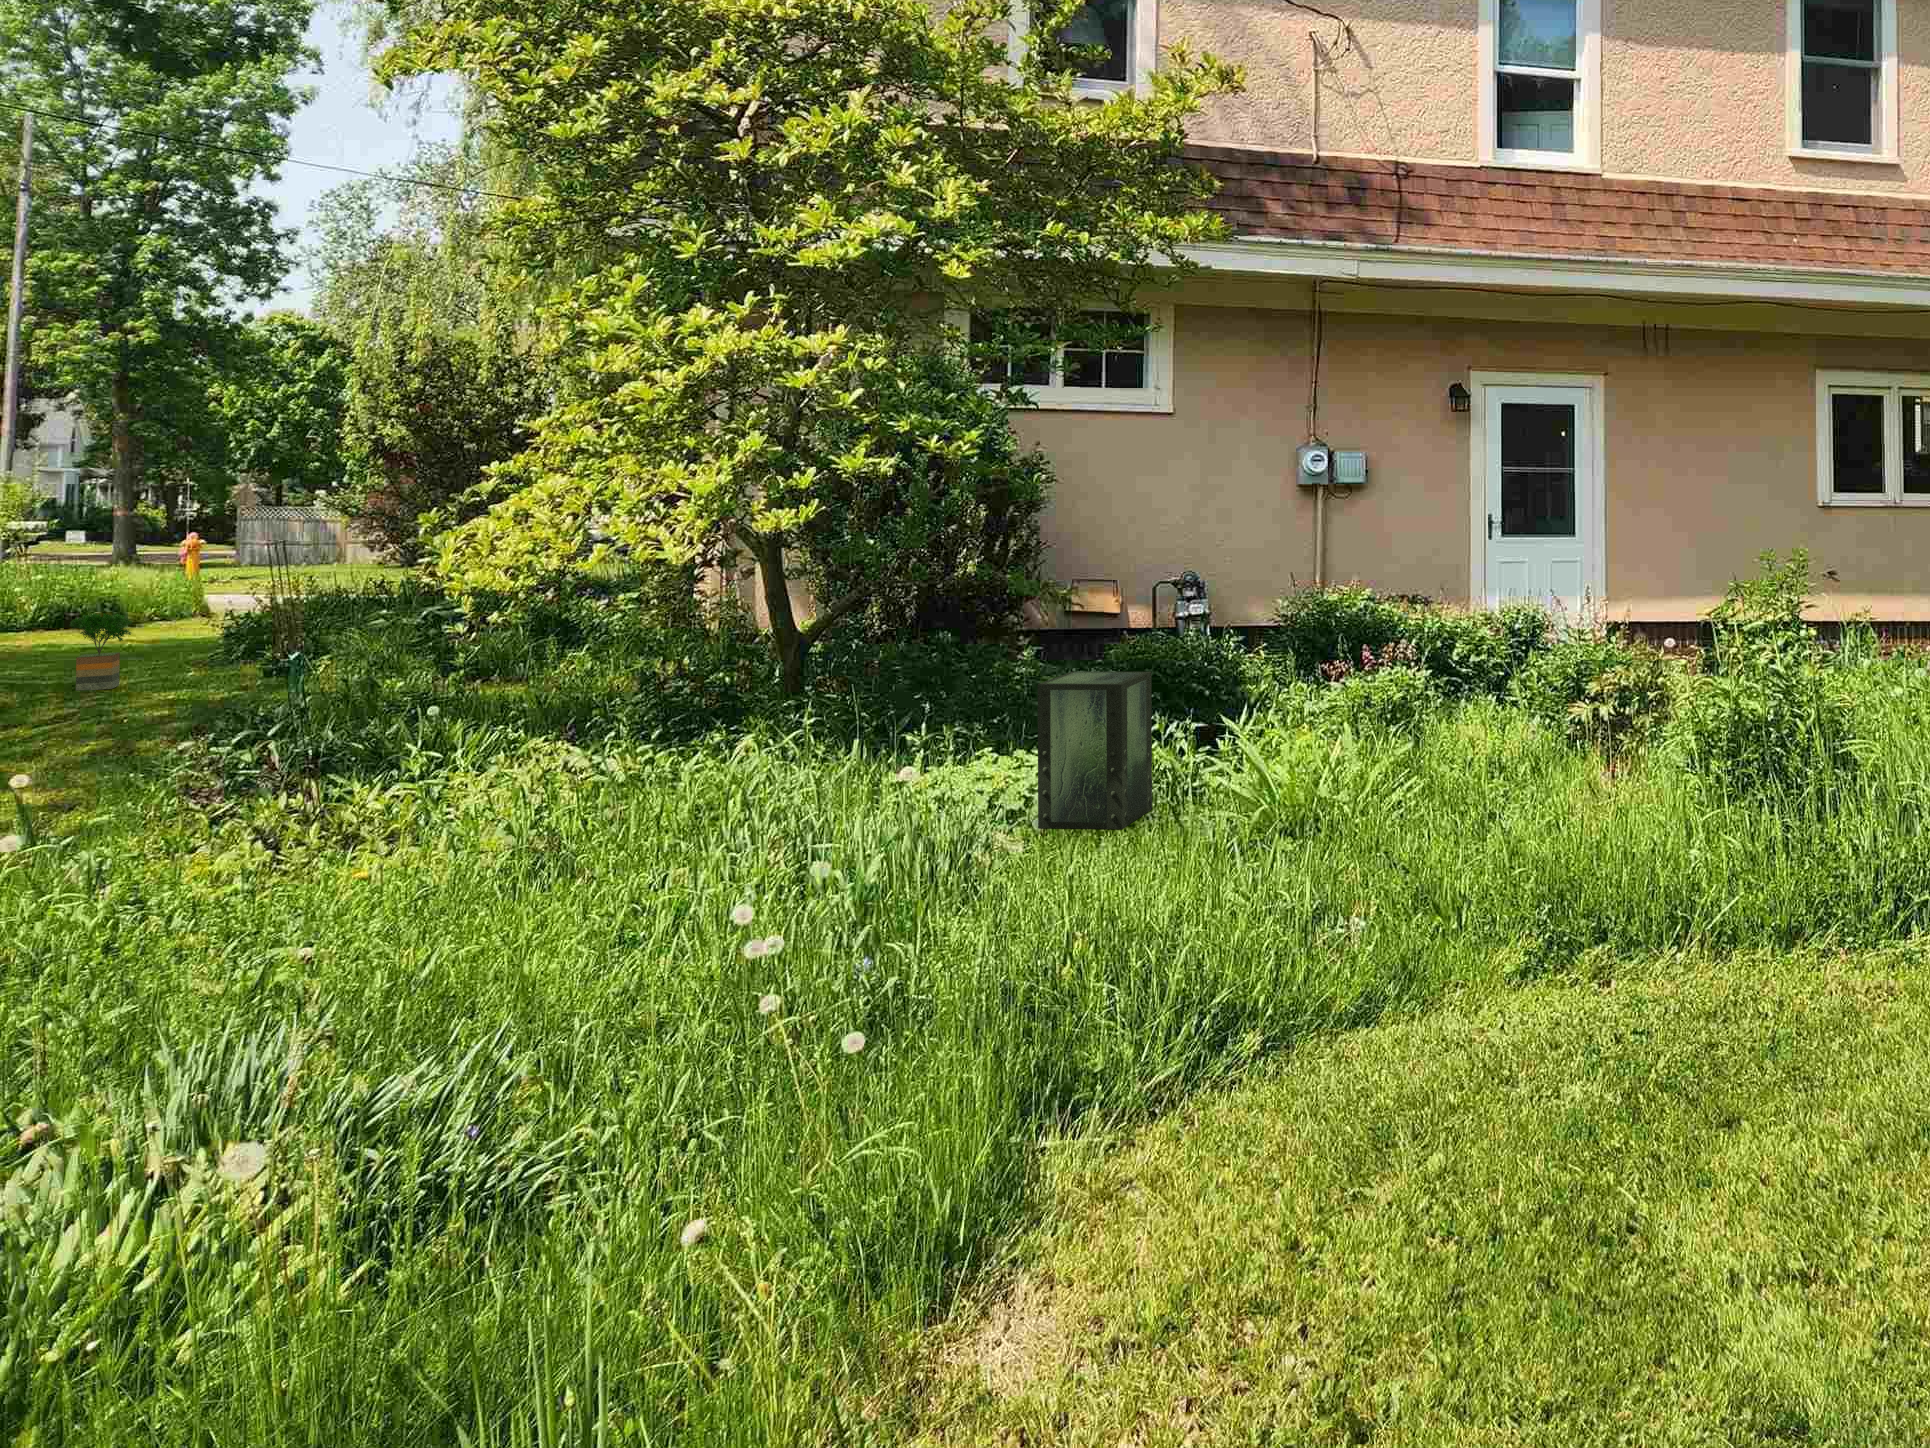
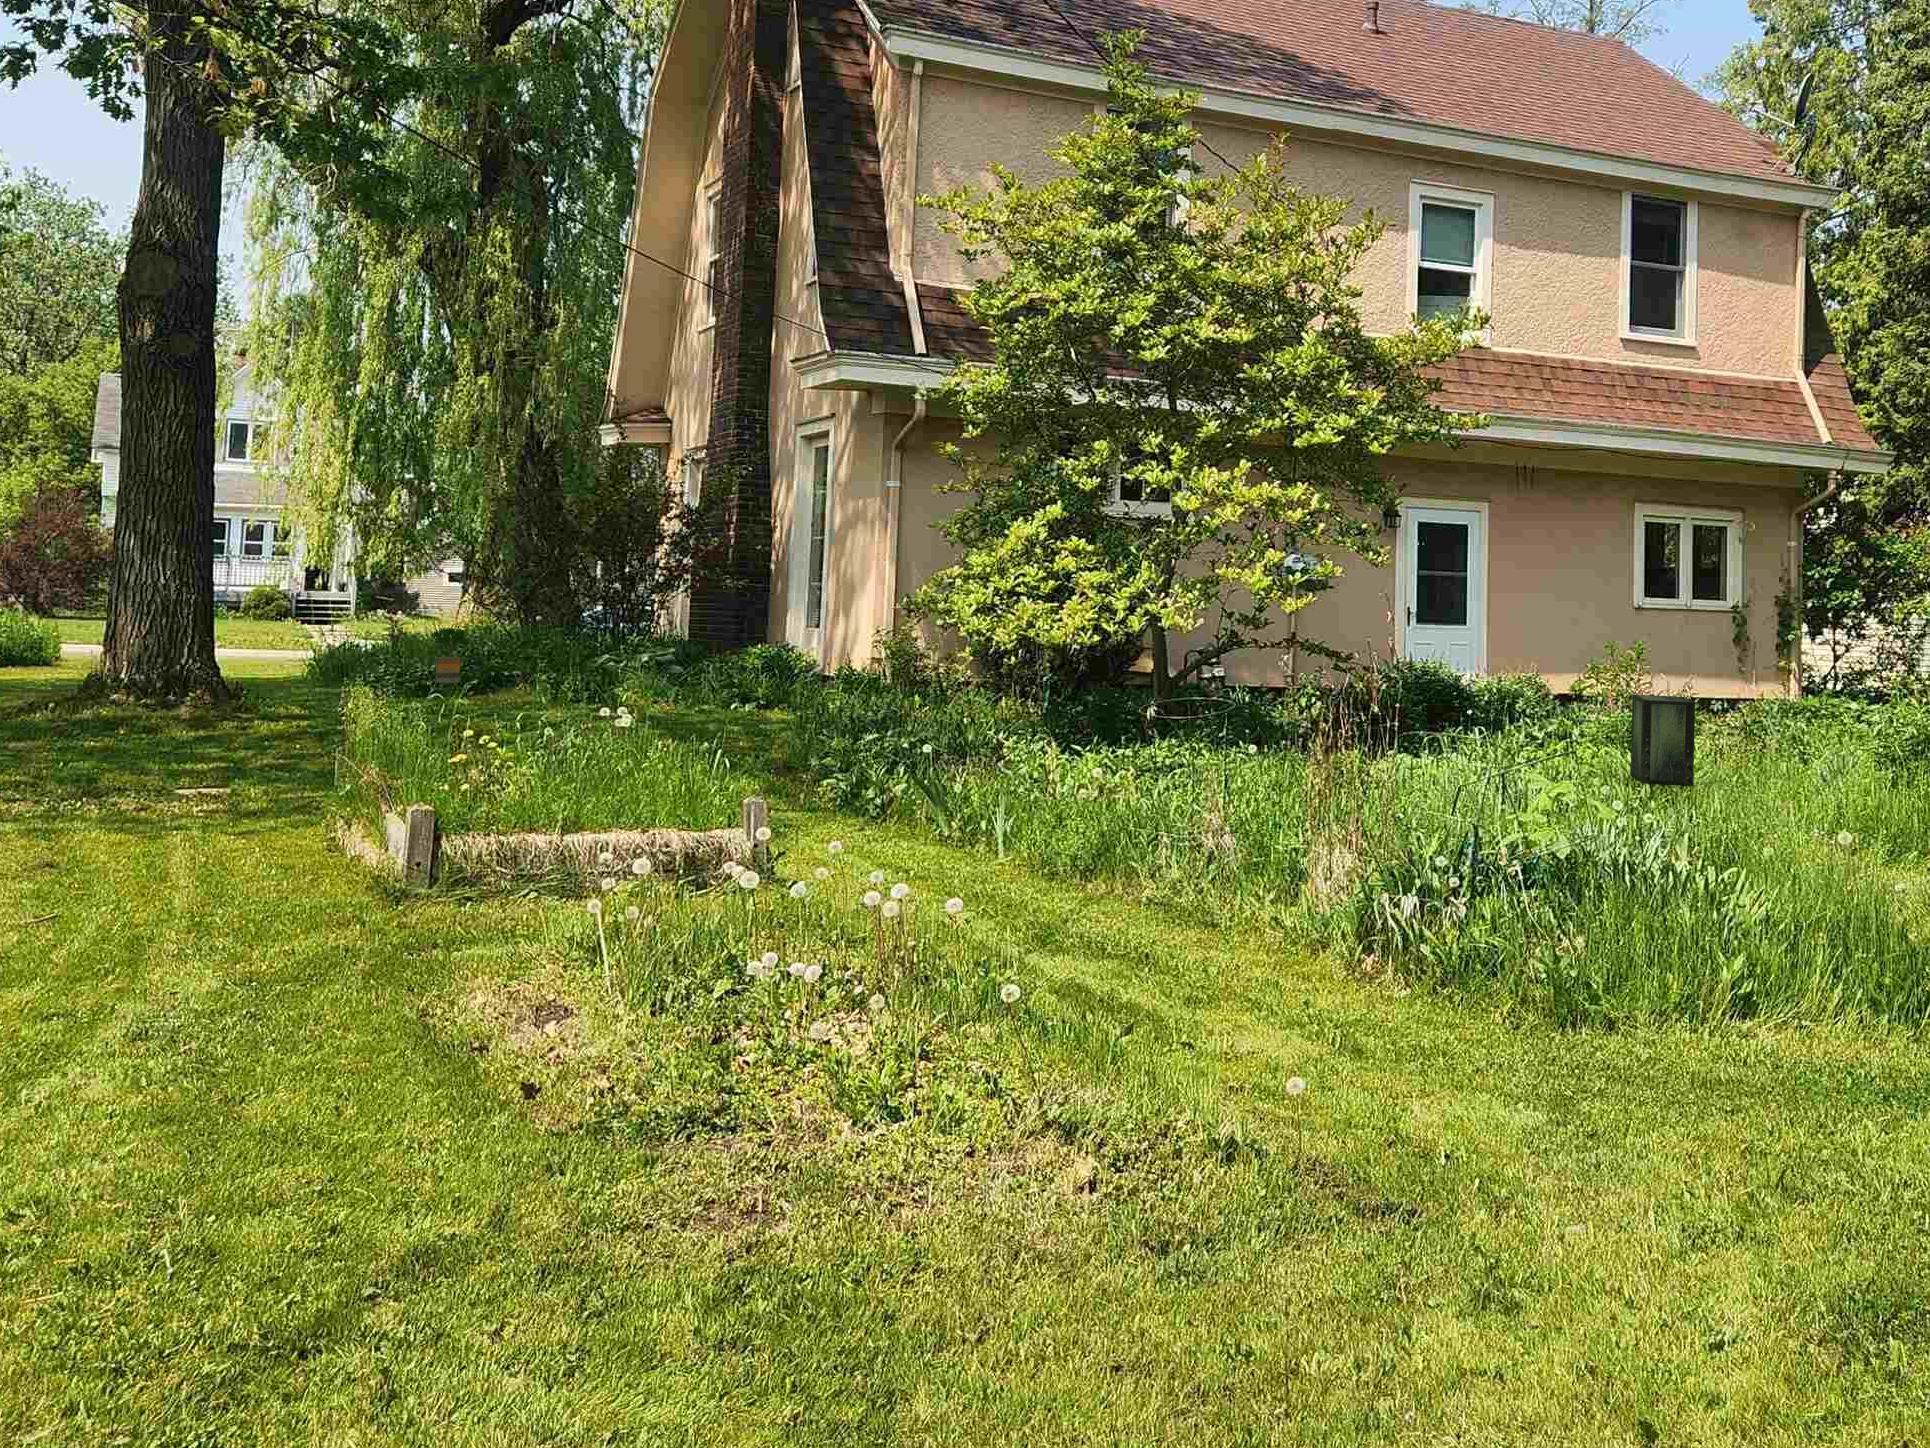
storage box: present [1038,672,1152,829] -> present [1630,695,1695,786]

